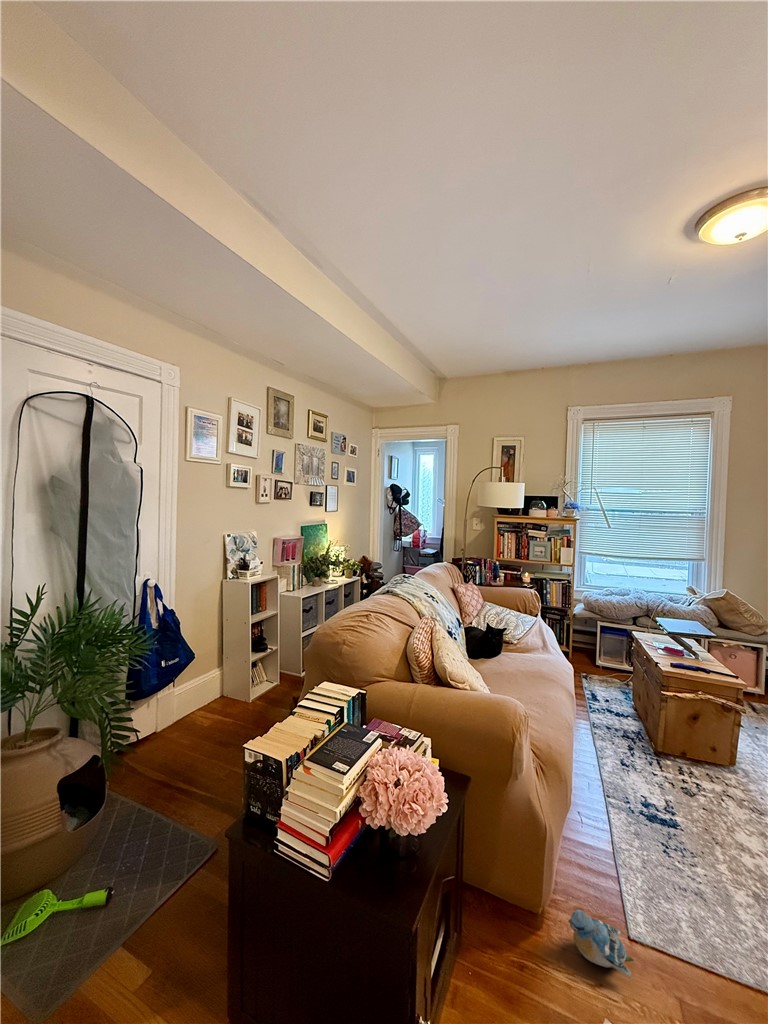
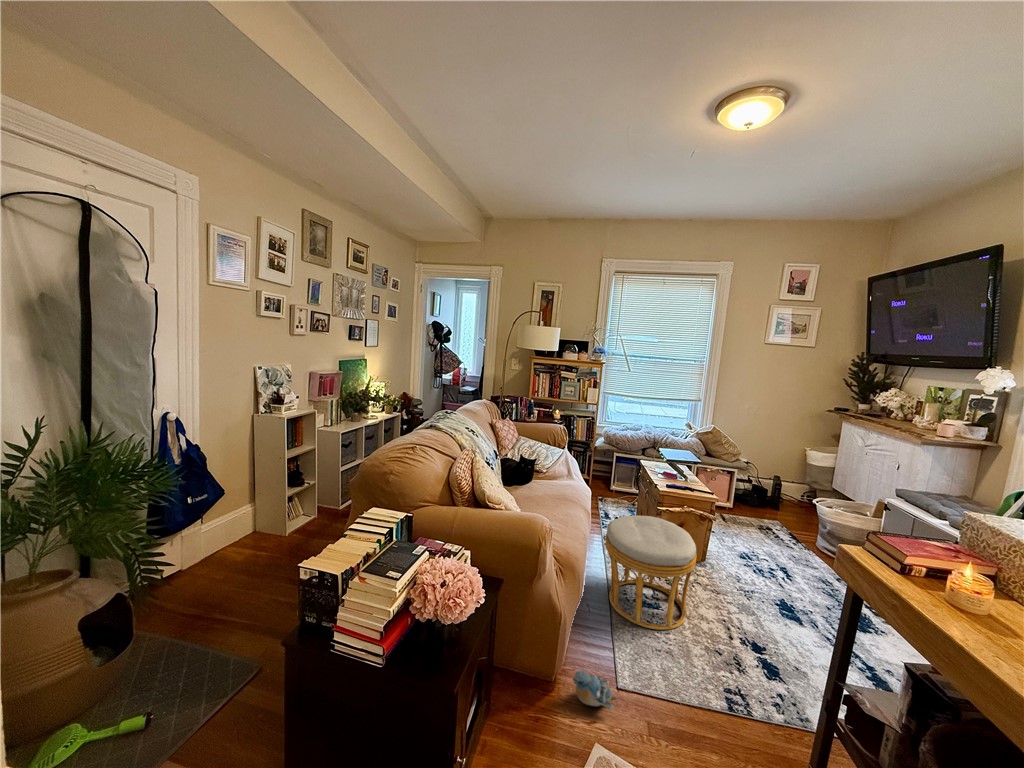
ottoman: none [596,701,731,863] -> present [605,515,697,630]

